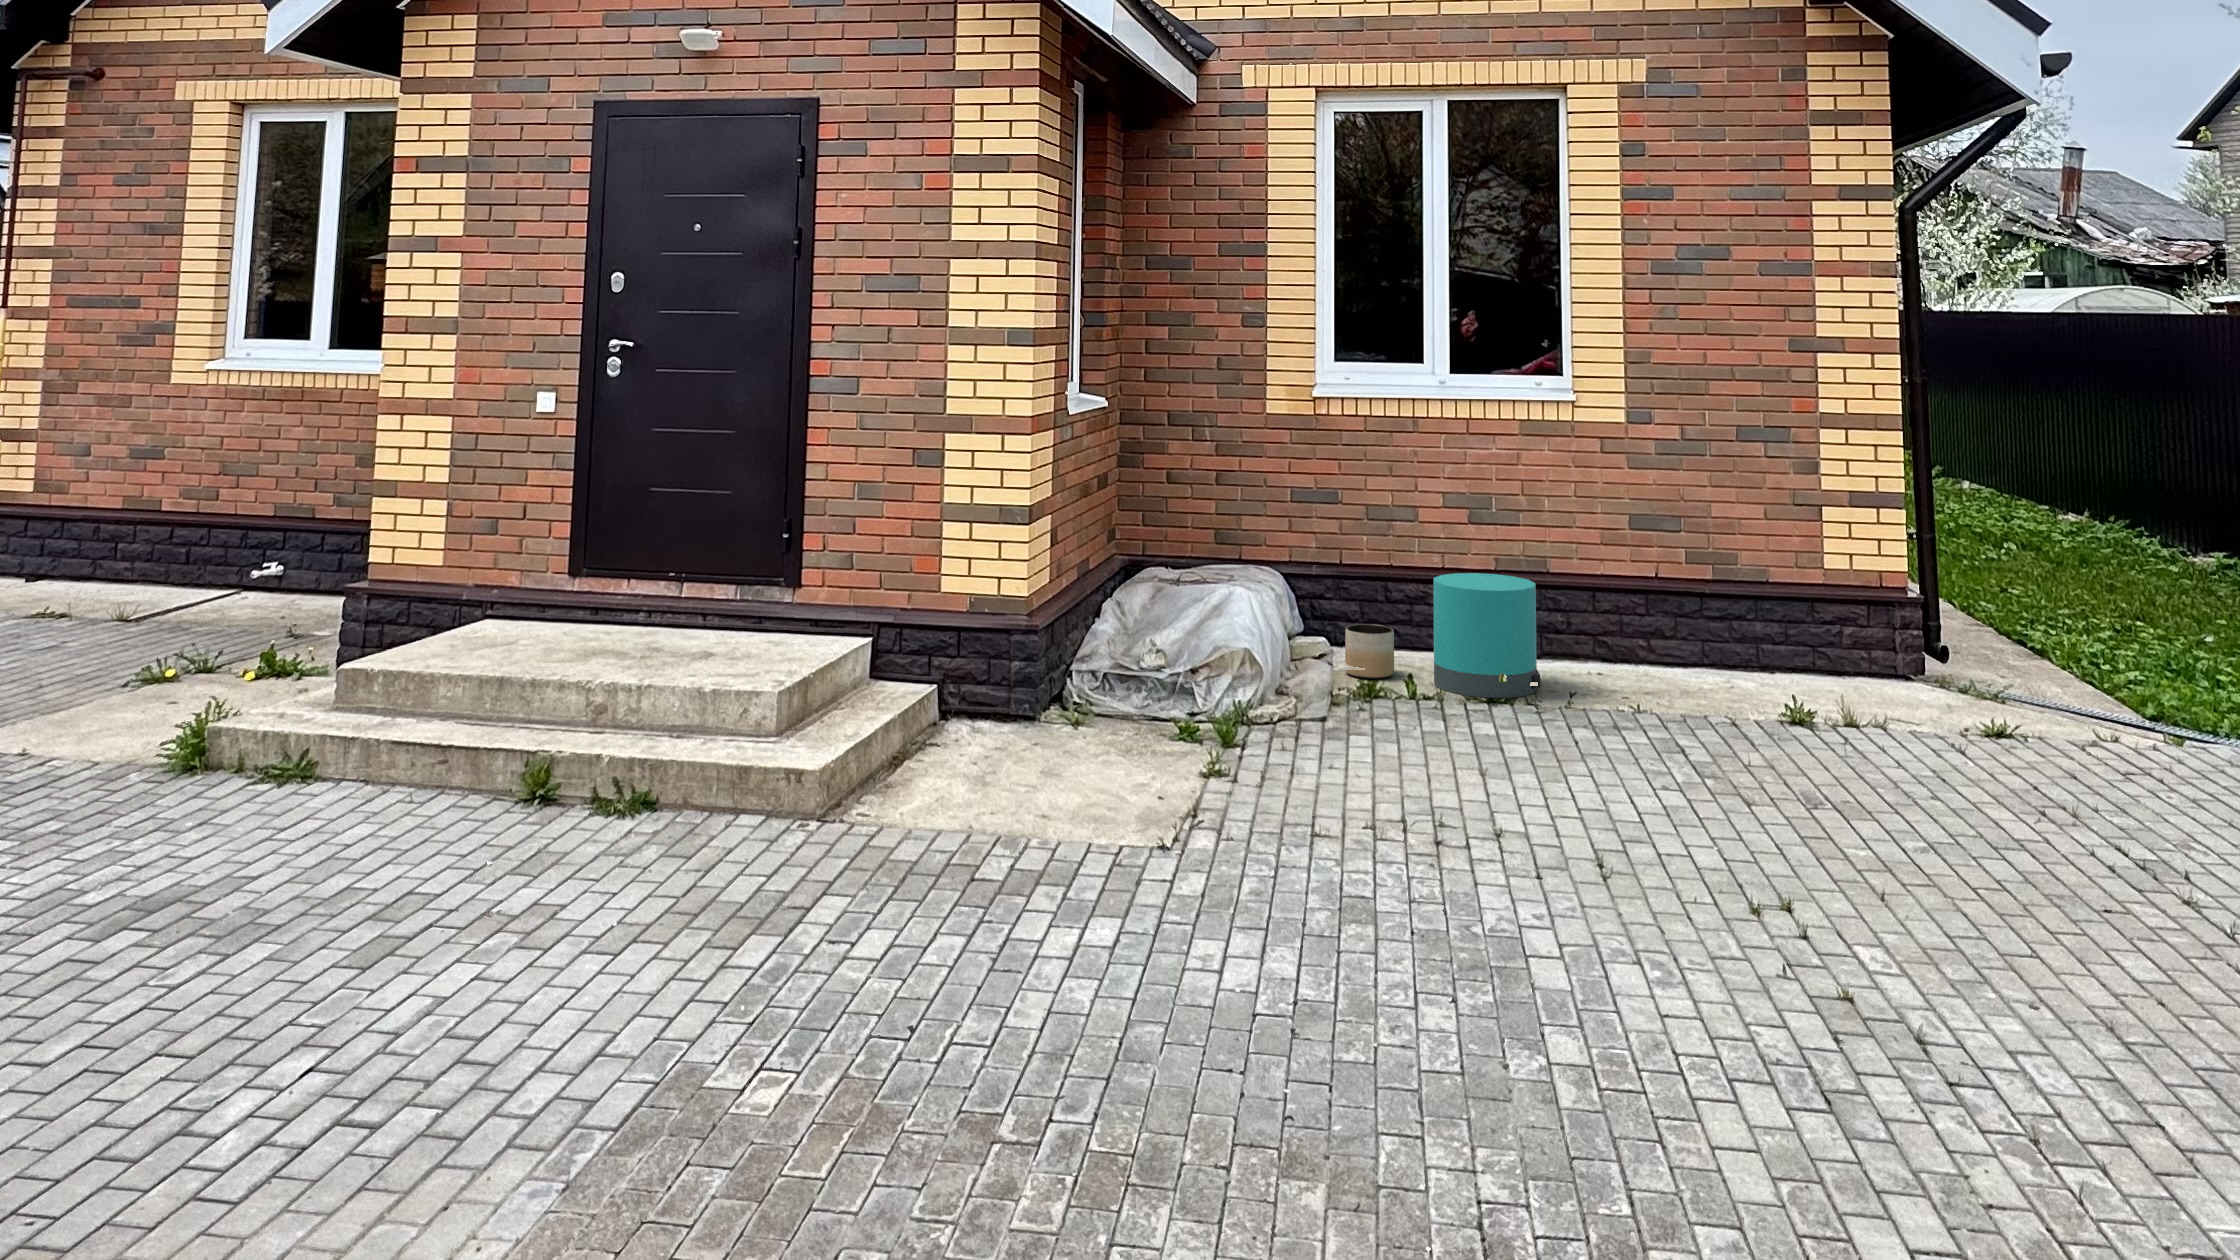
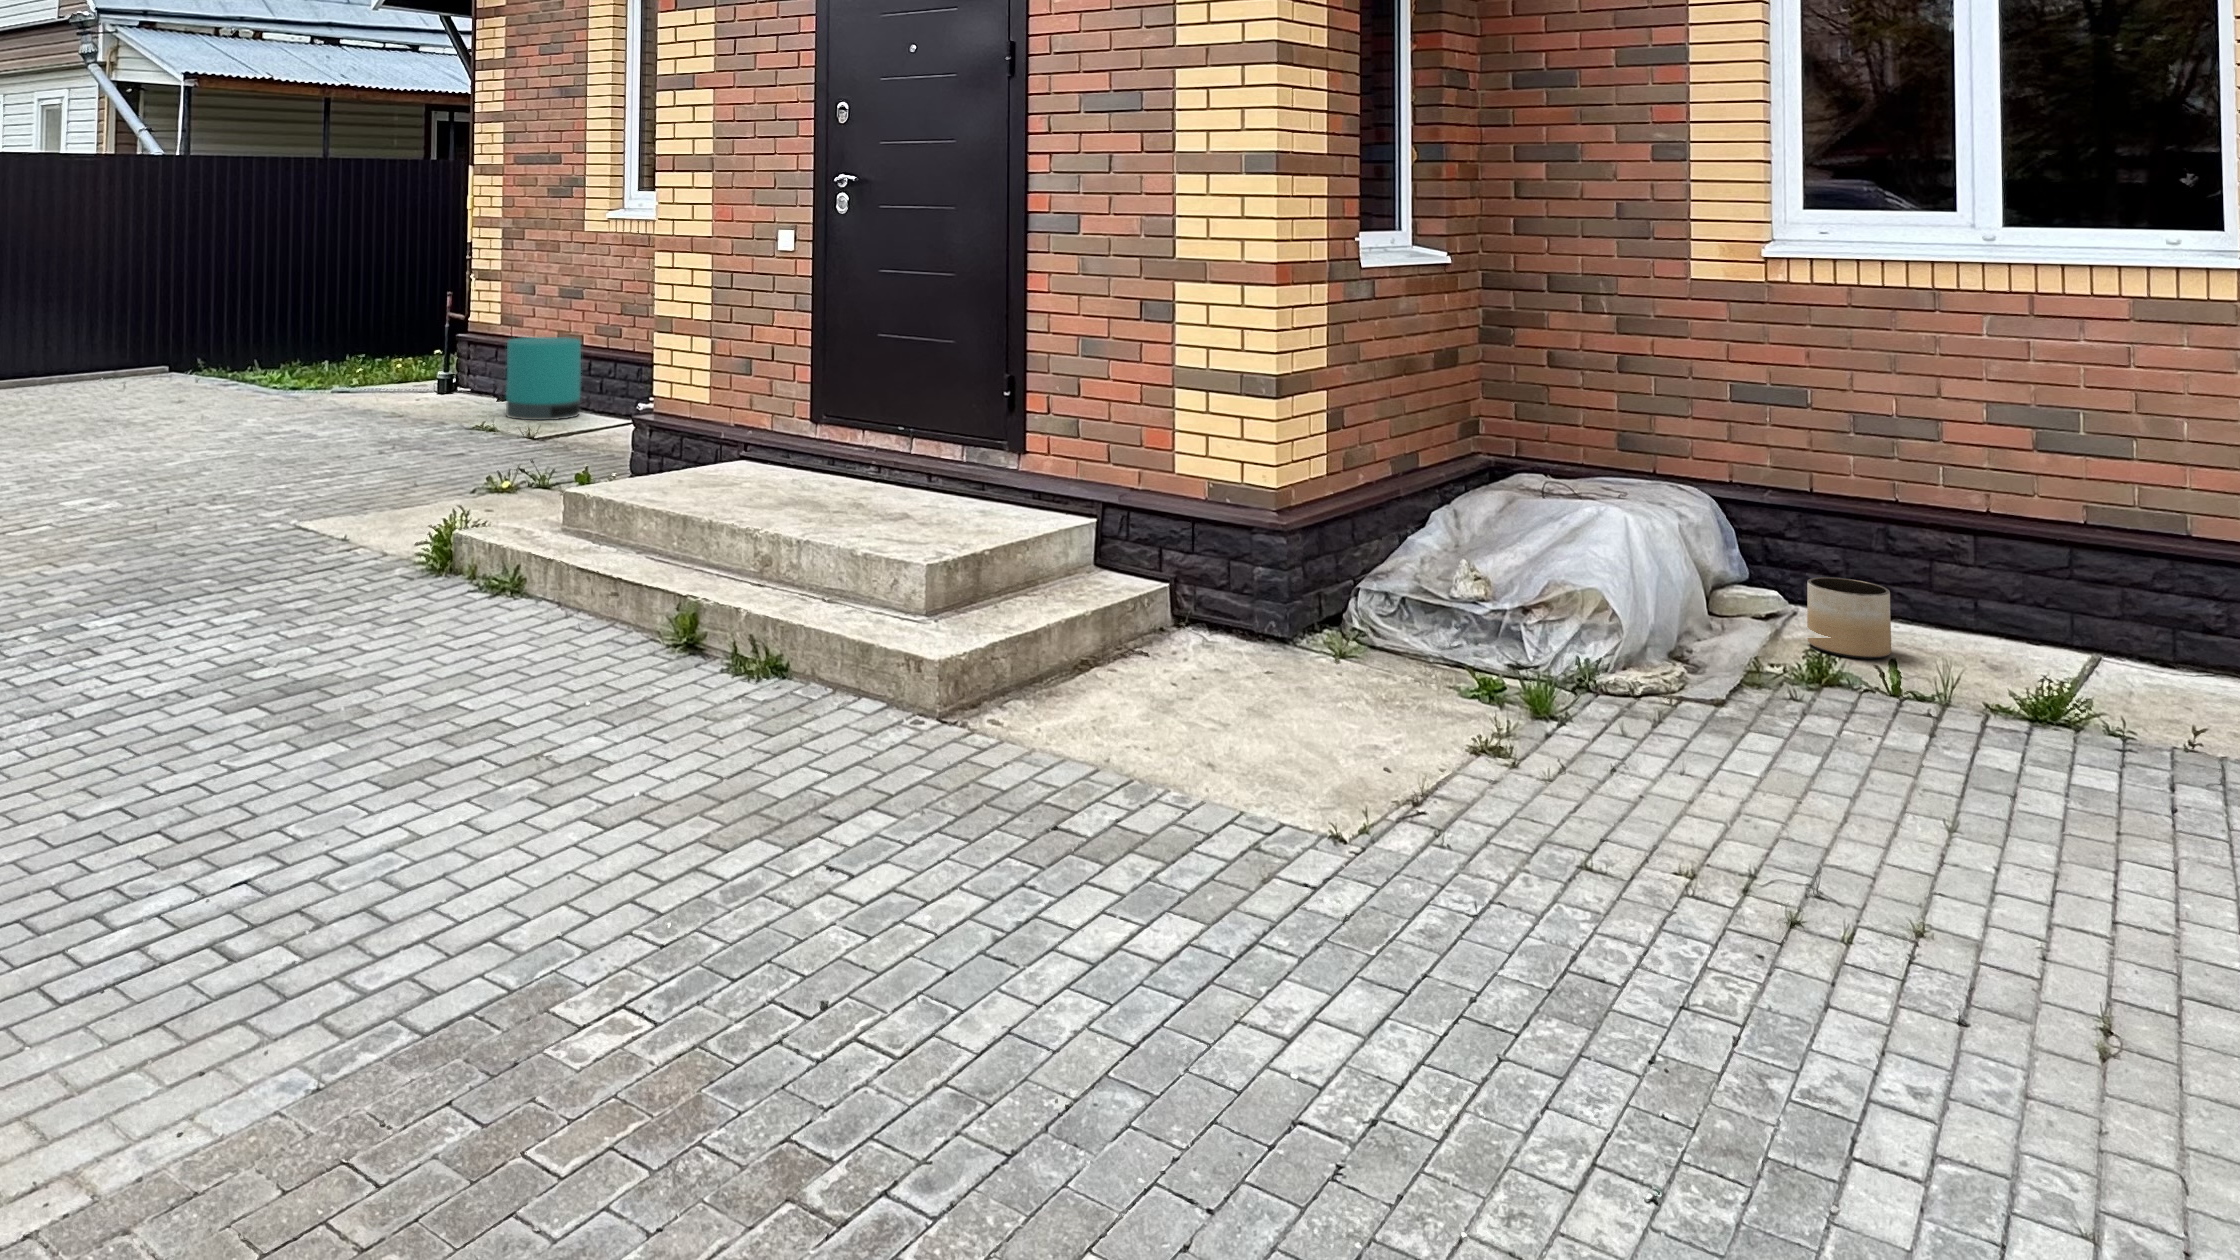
trash can: present [1433,573,1541,698] -> present [506,337,581,420]

